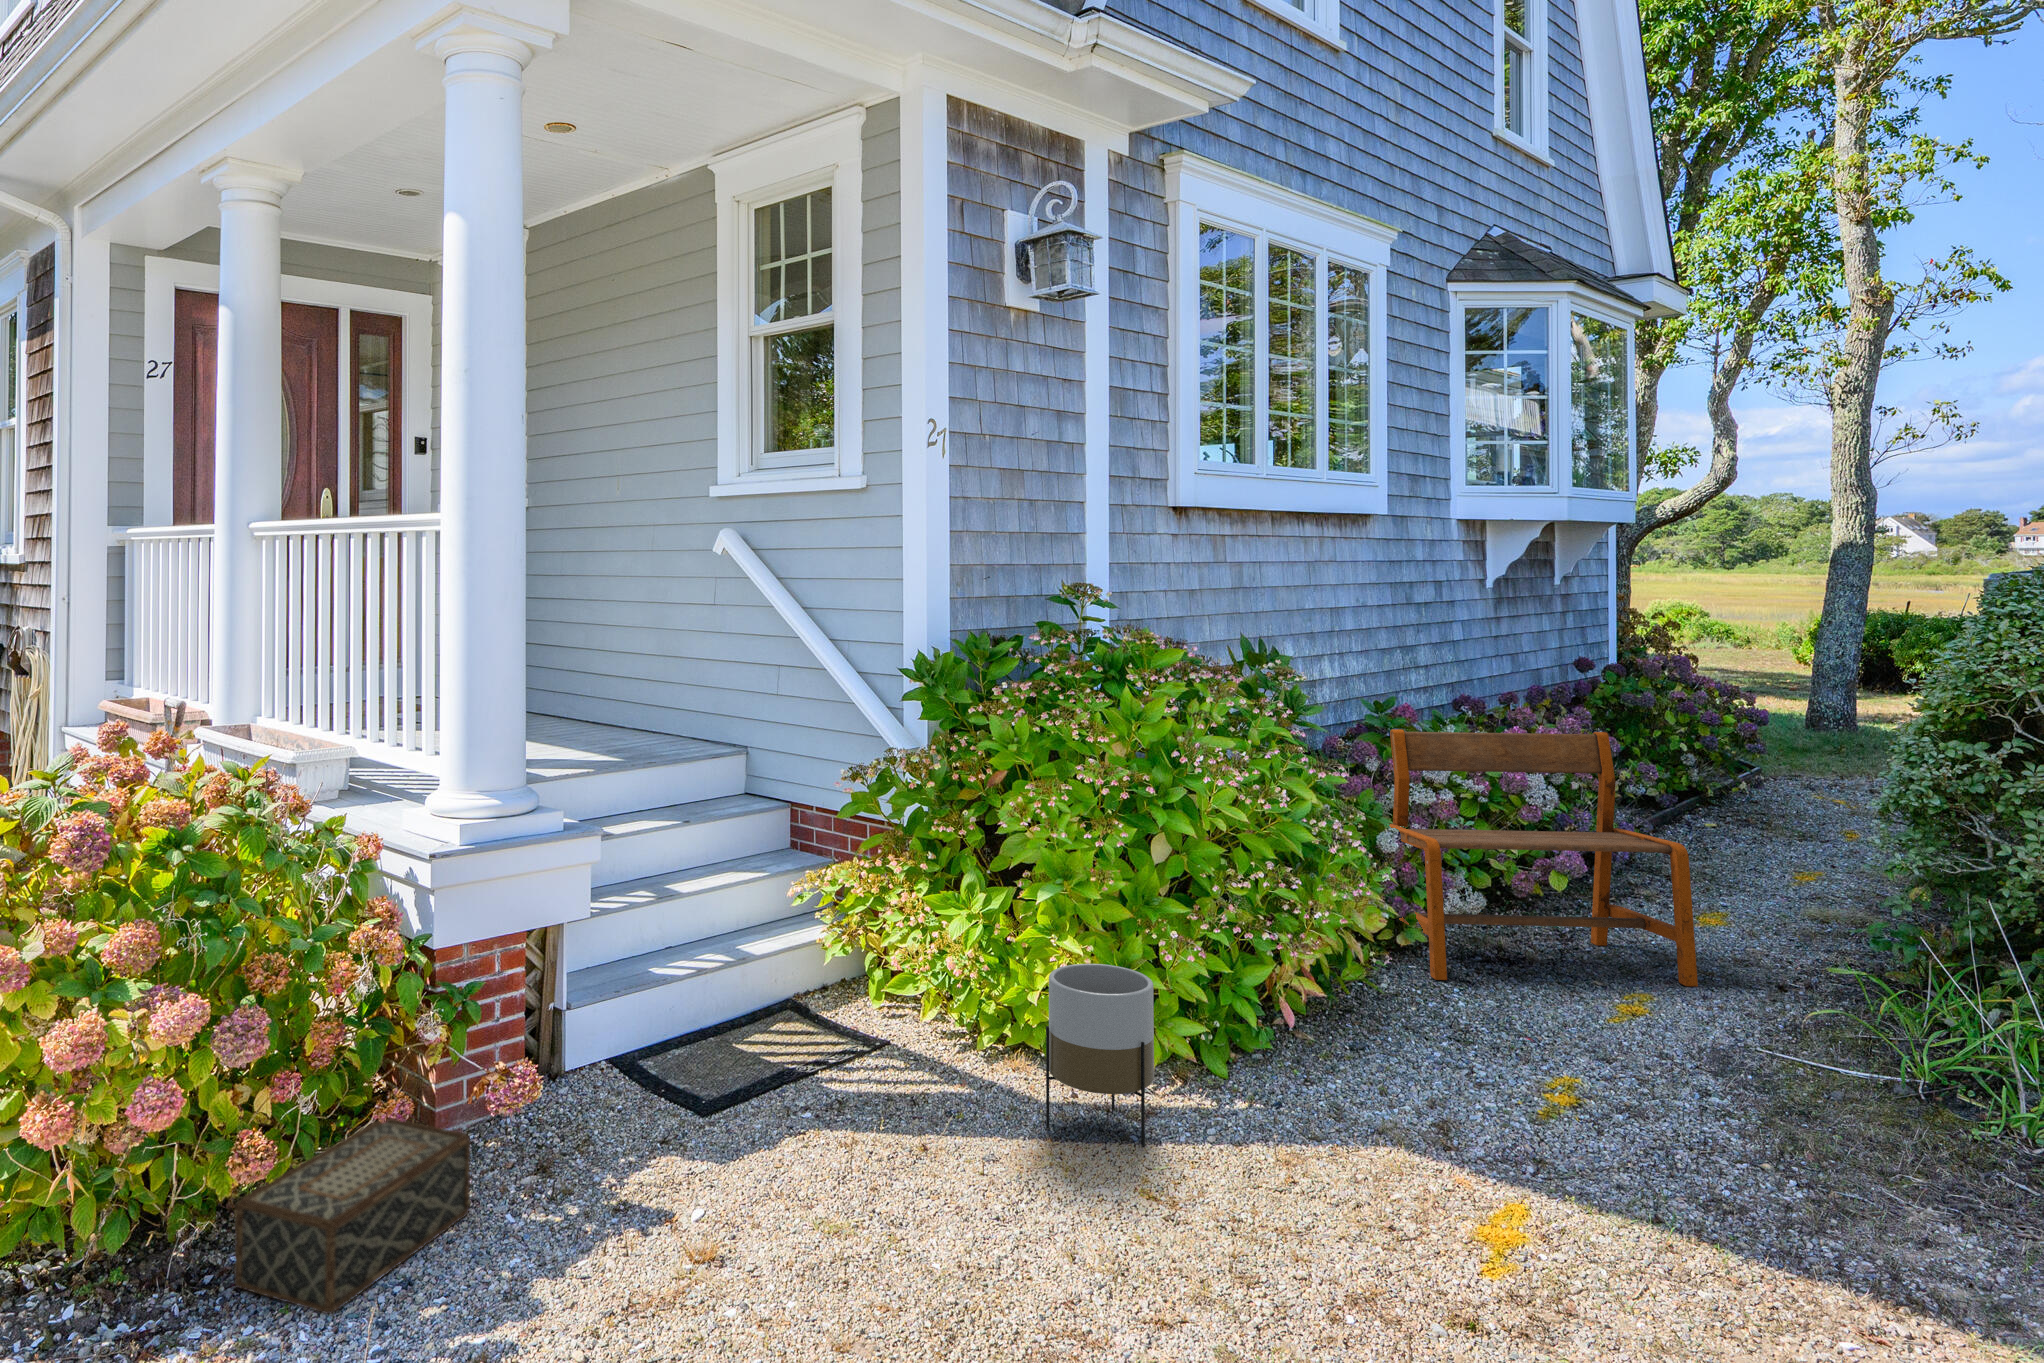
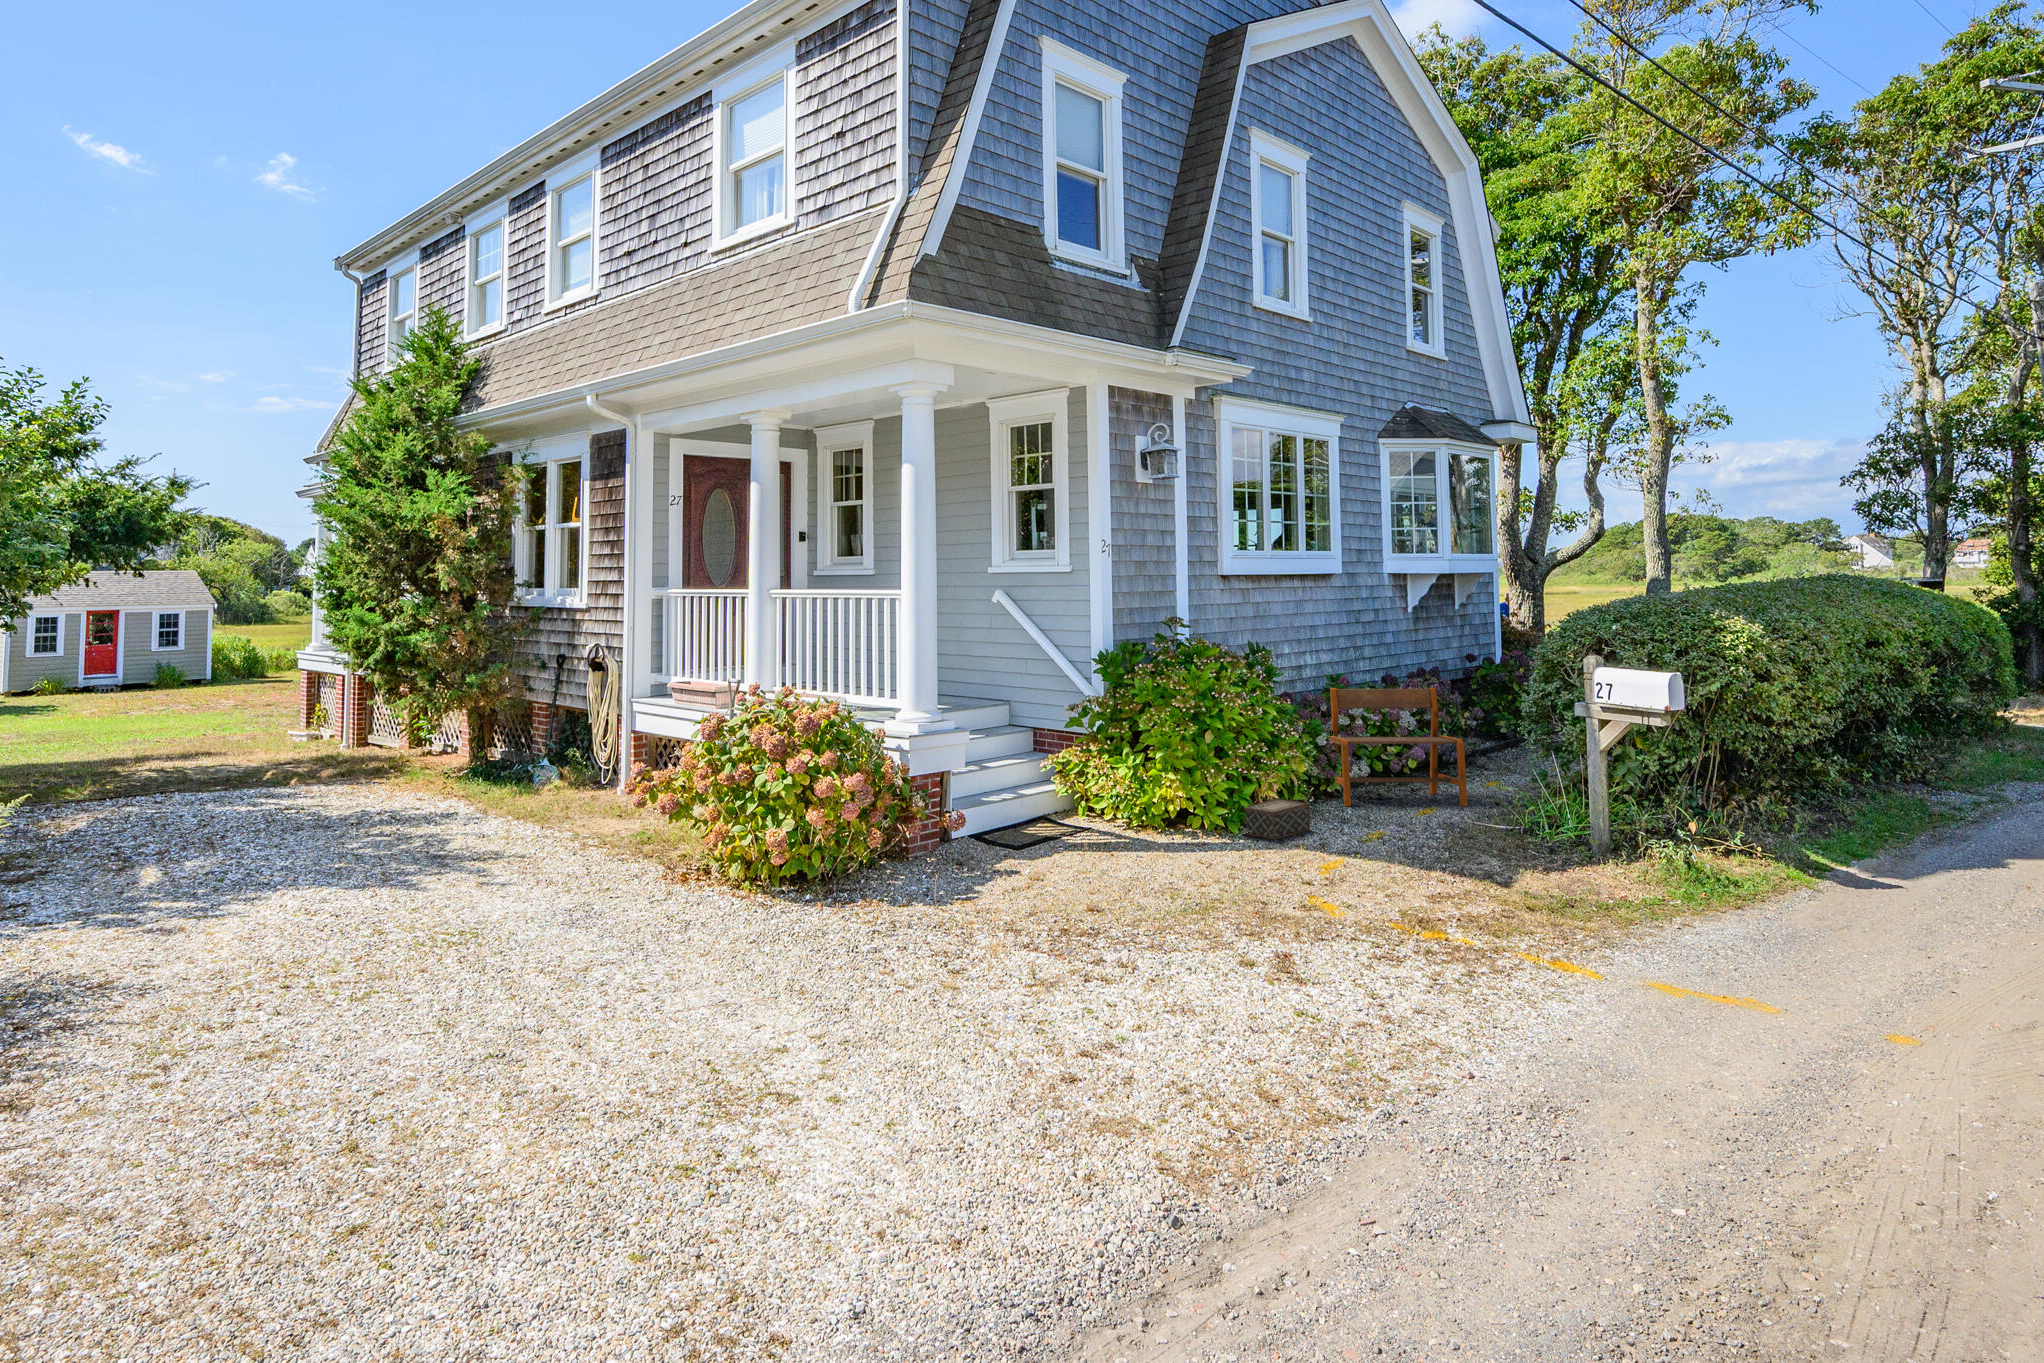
planter: present [1046,964,1154,1147] -> none [1161,783,1206,853]
woven basket: present [234,1118,470,1314] -> present [1244,799,1310,840]

